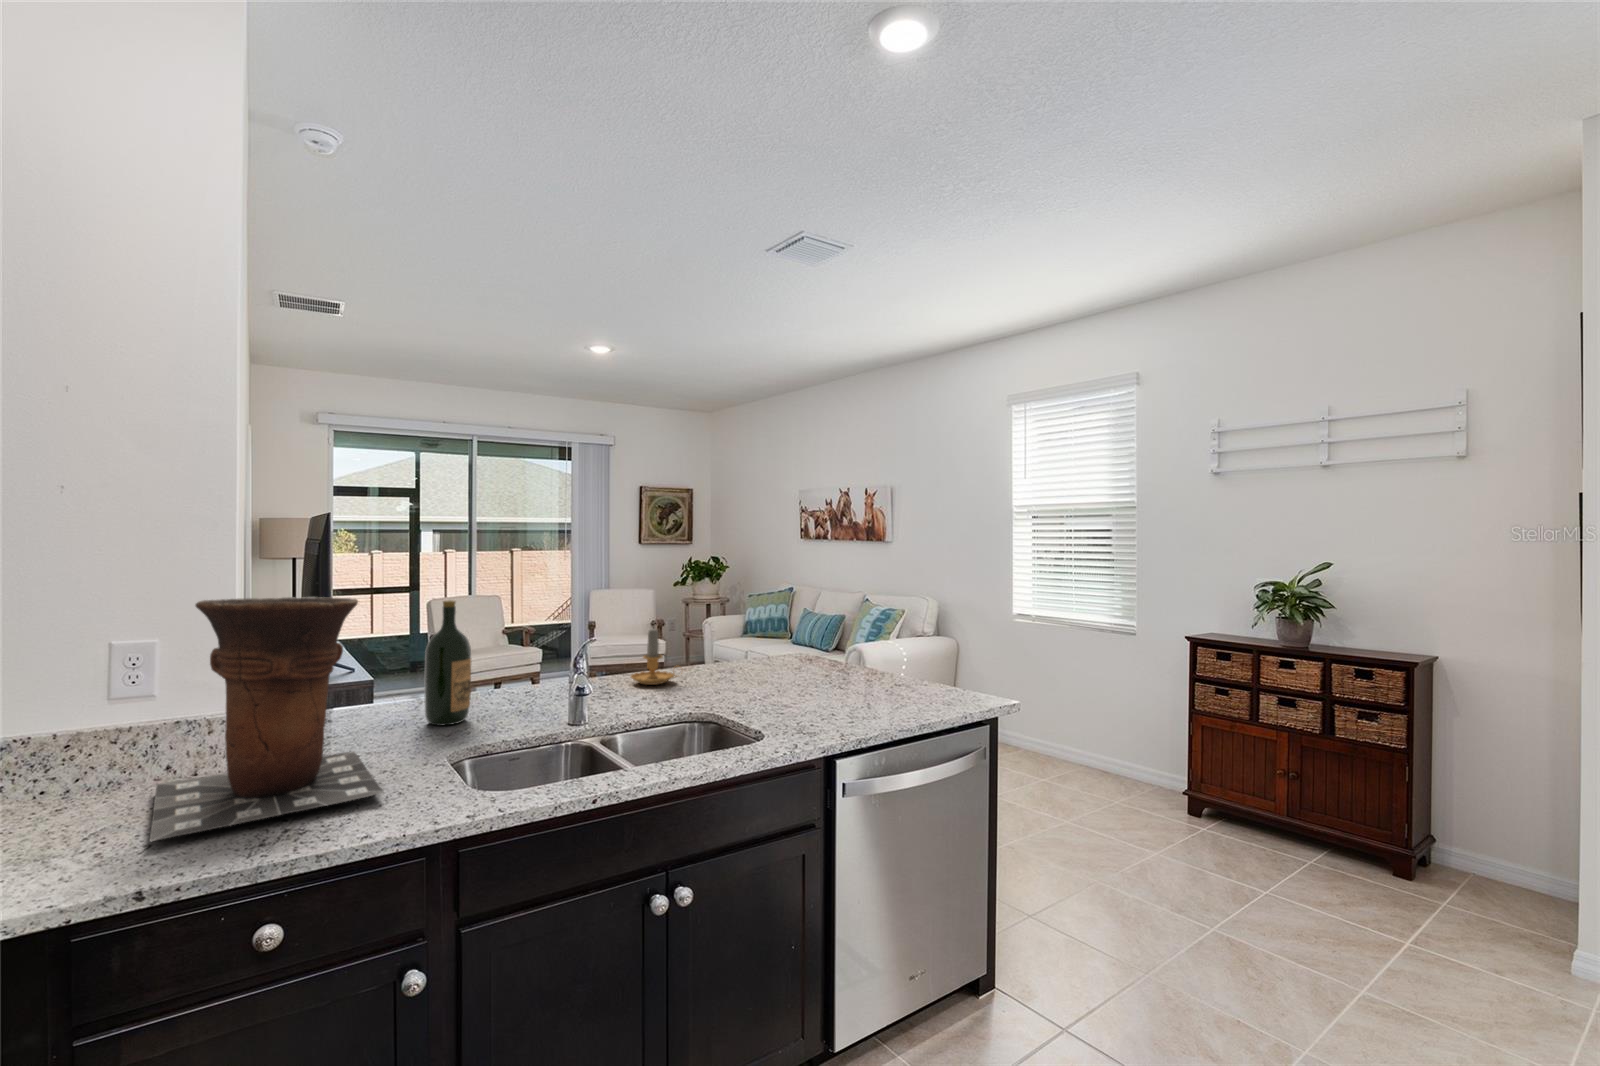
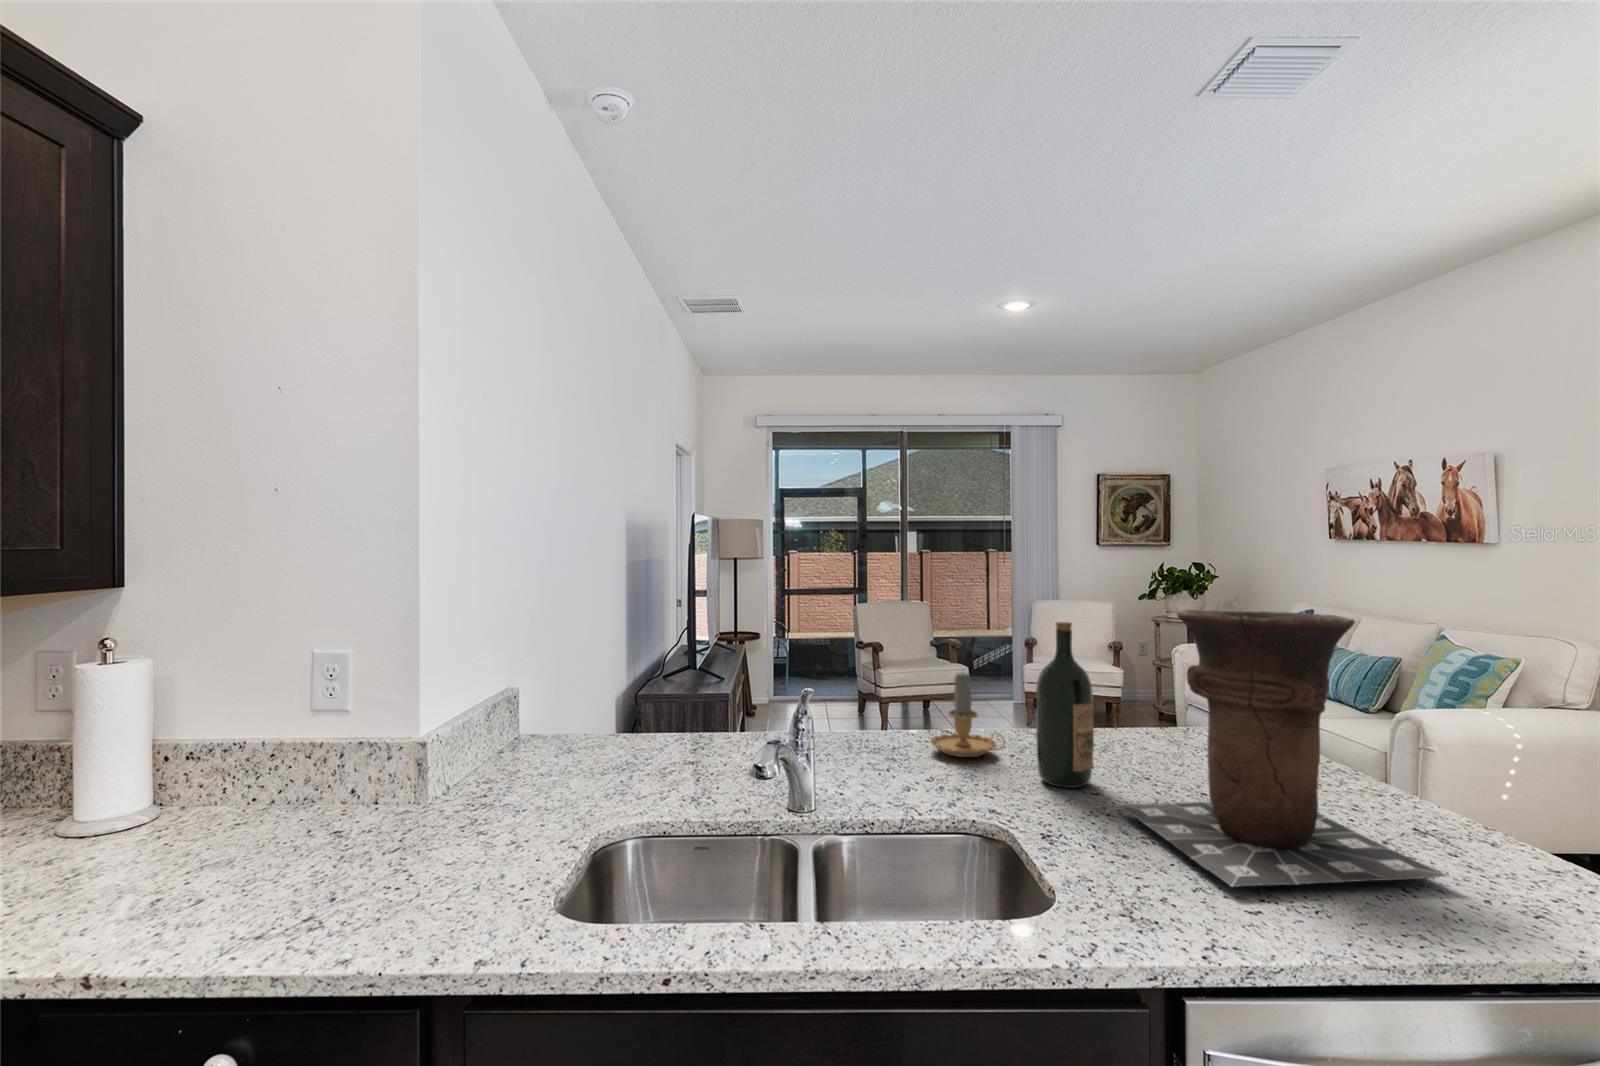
vase: present [150,597,384,841] -> present [1119,609,1446,887]
wine bottle: present [424,600,471,726] -> present [1036,622,1094,788]

